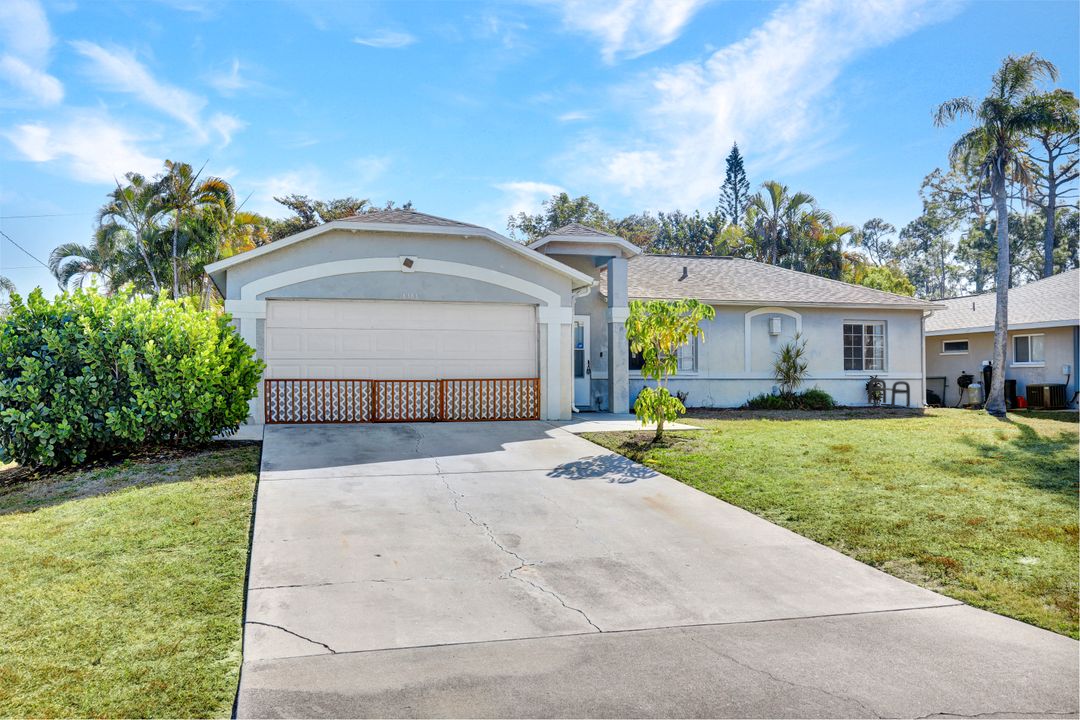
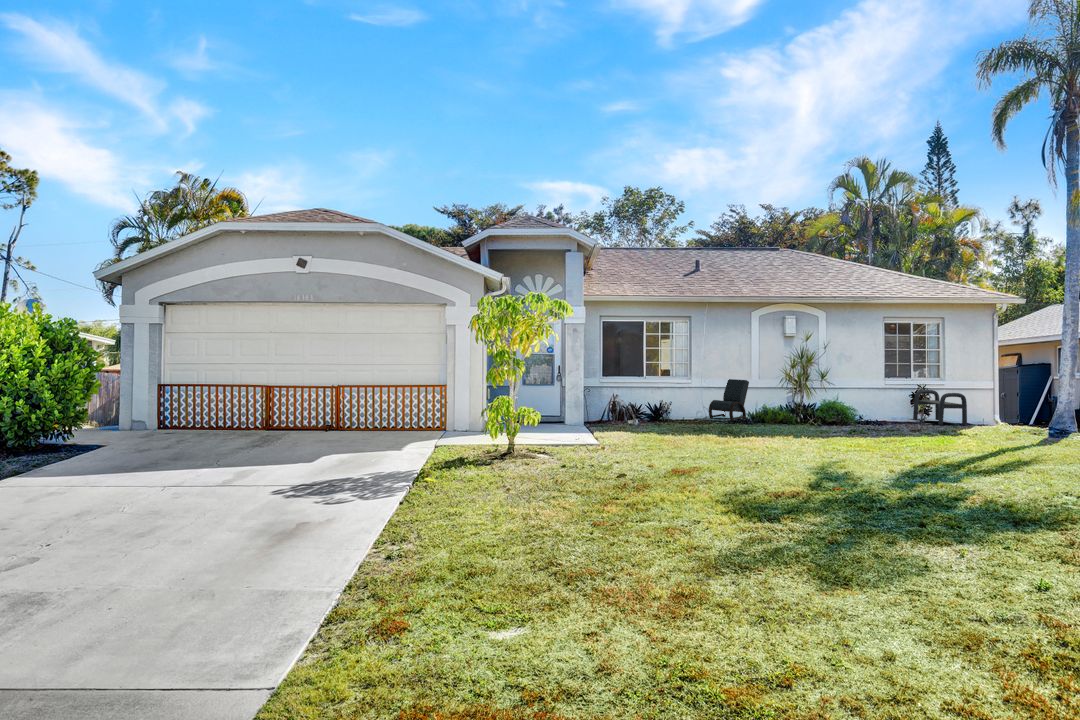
lounge chair: none [722,372,752,407] -> present [709,379,749,421]

